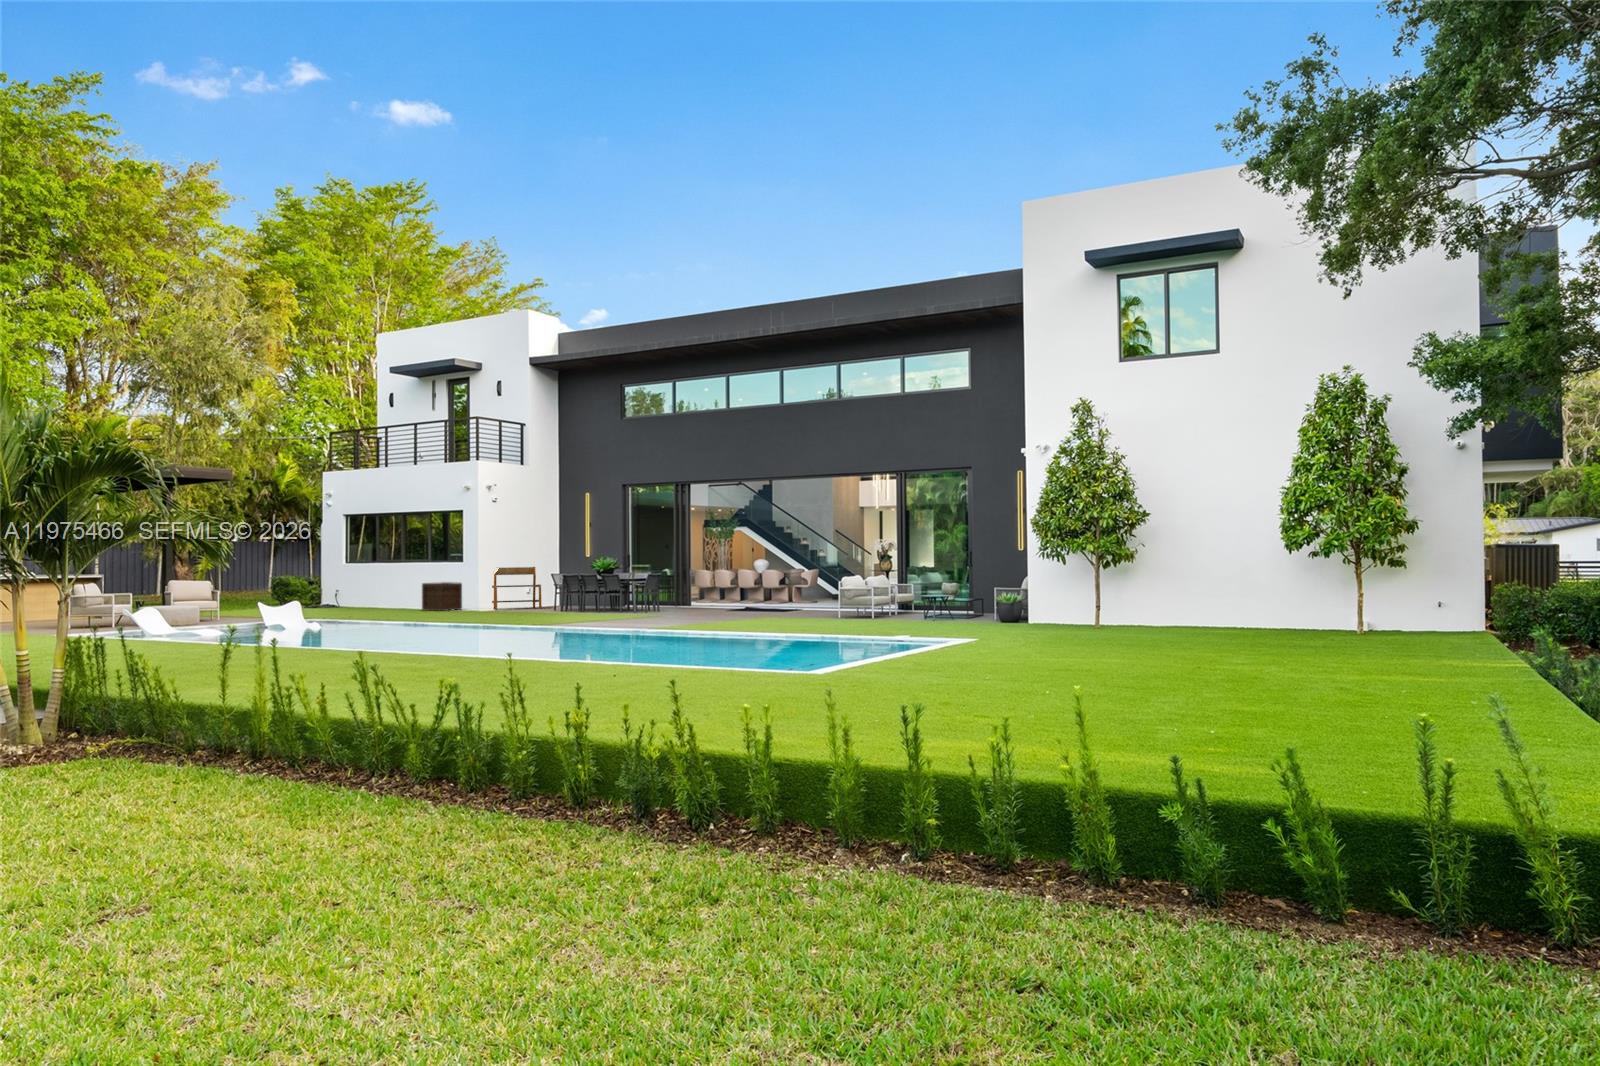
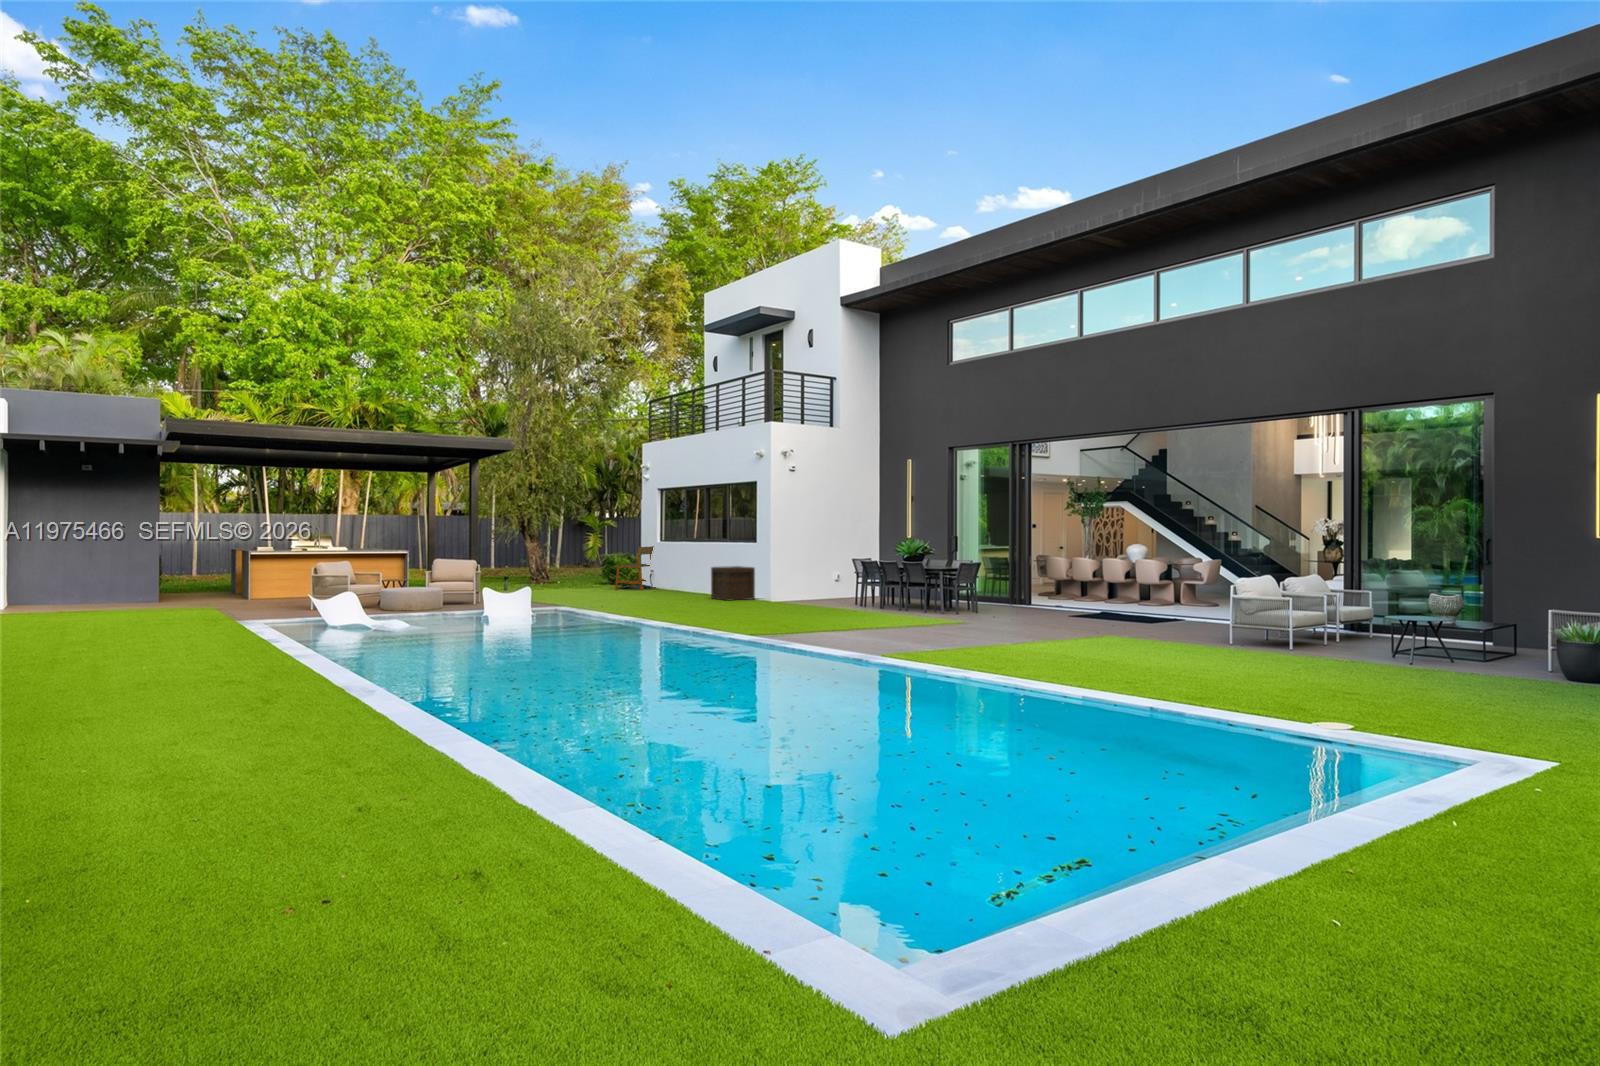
bench: present [492,567,542,610] -> present [615,546,656,590]

